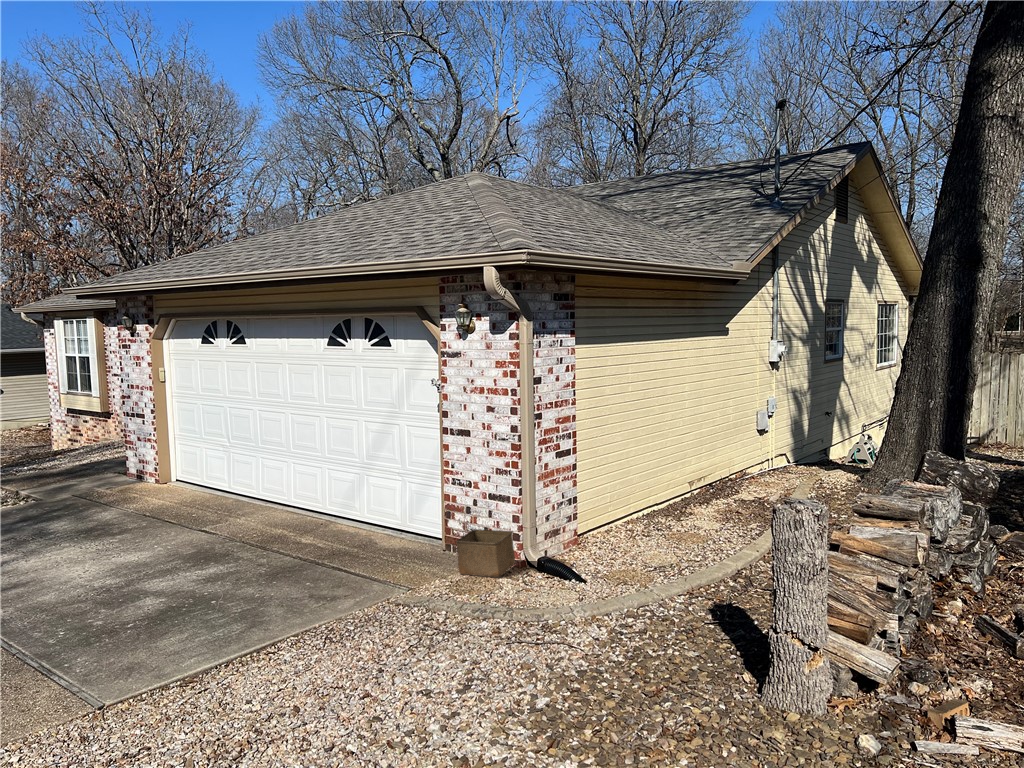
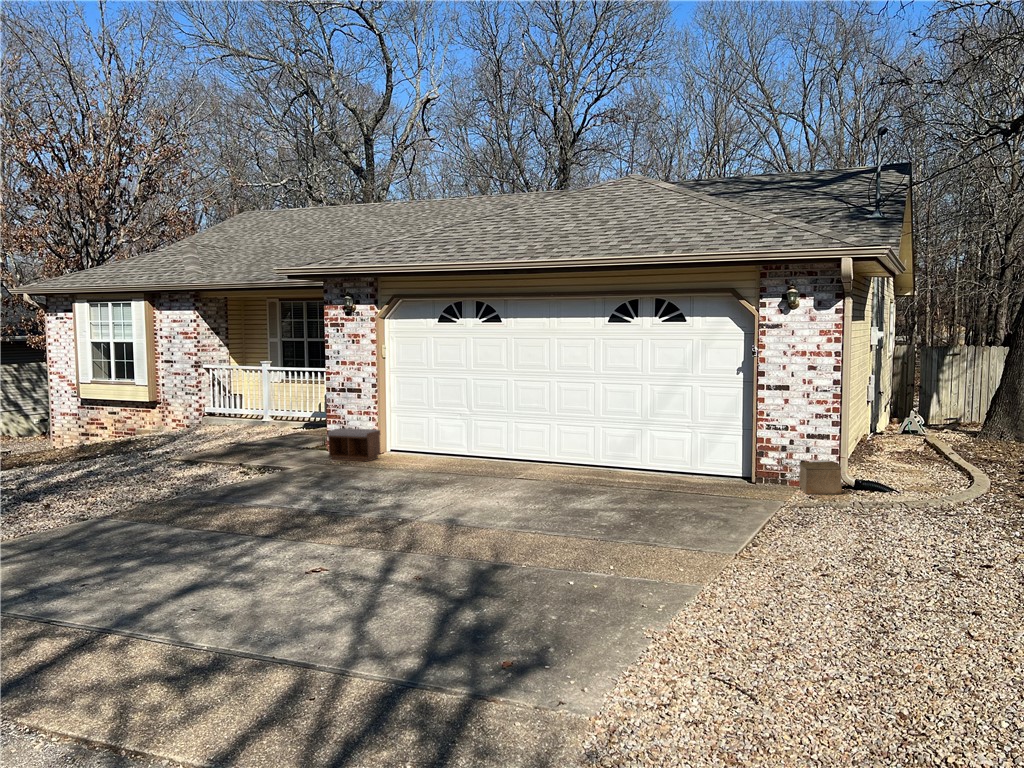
bench: none [108,456,160,494] -> present [327,428,381,462]

